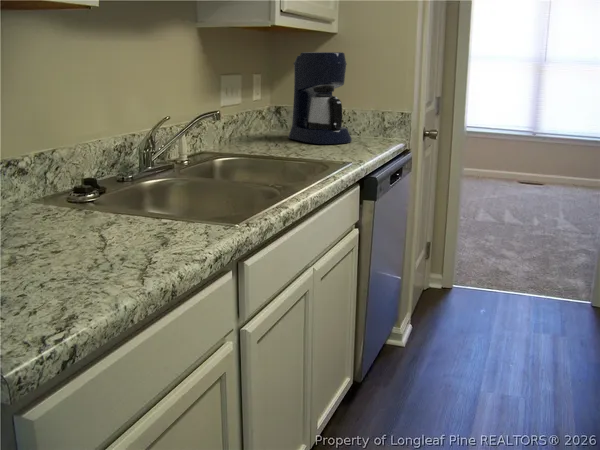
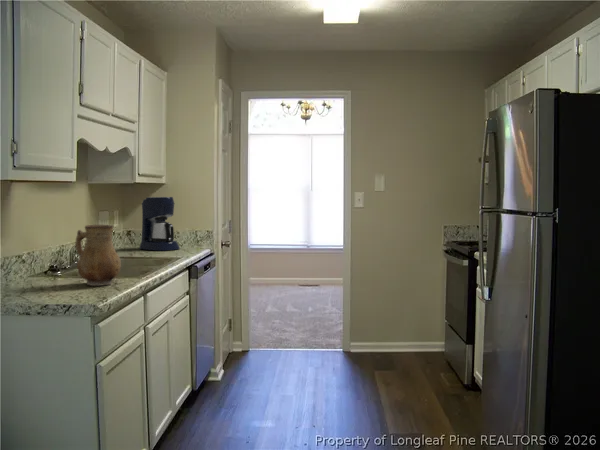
ceramic pitcher: none [74,106,174,252] -> present [76,225,121,286]

